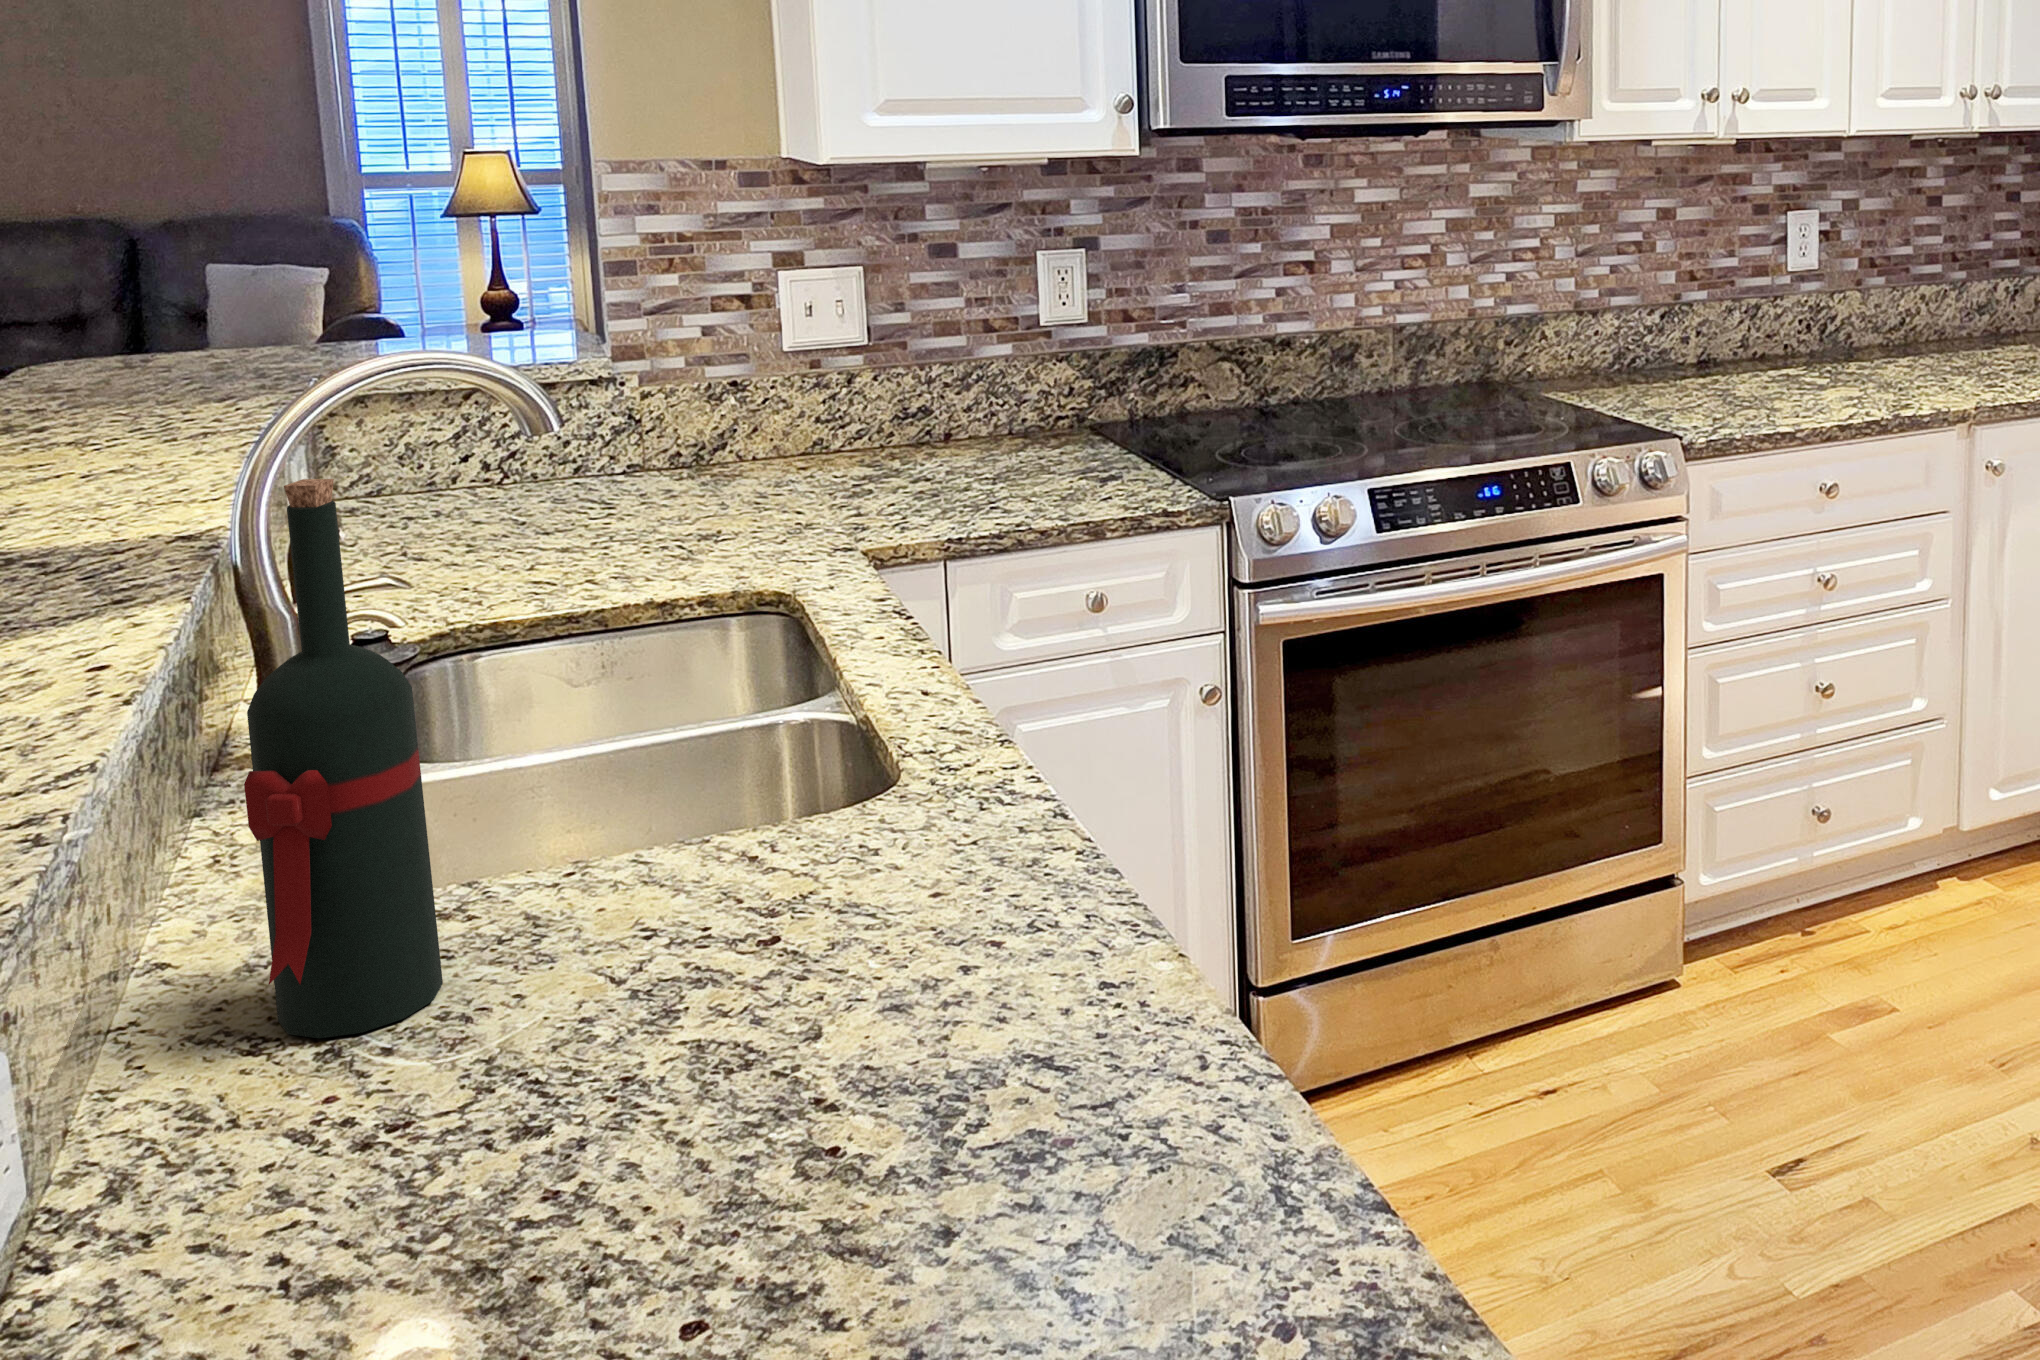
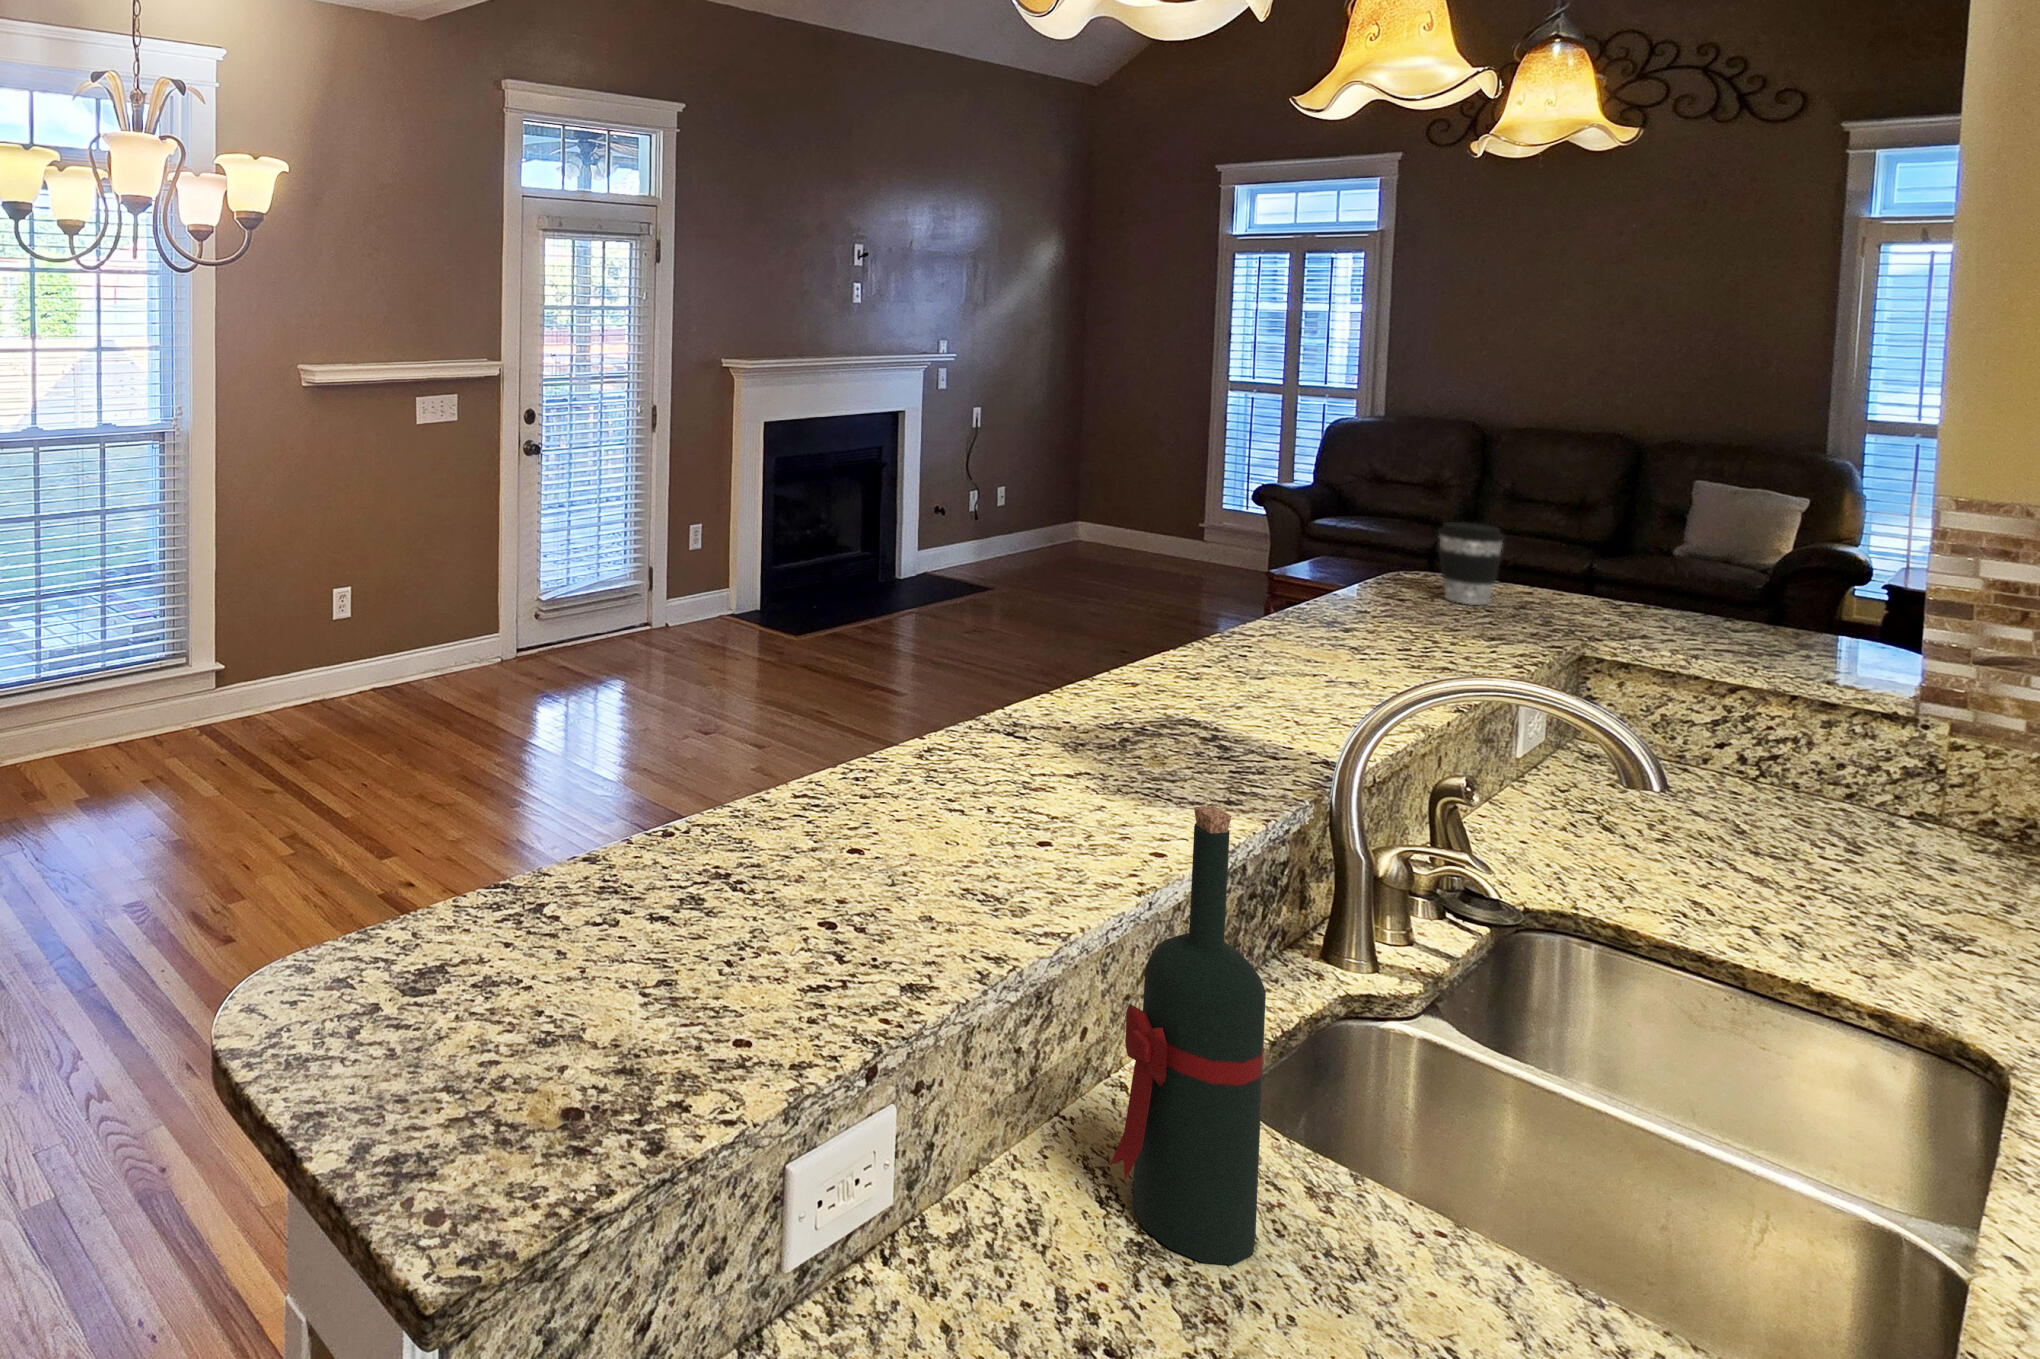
coffee cup: none [91,267,183,376] -> present [1438,522,1504,605]

